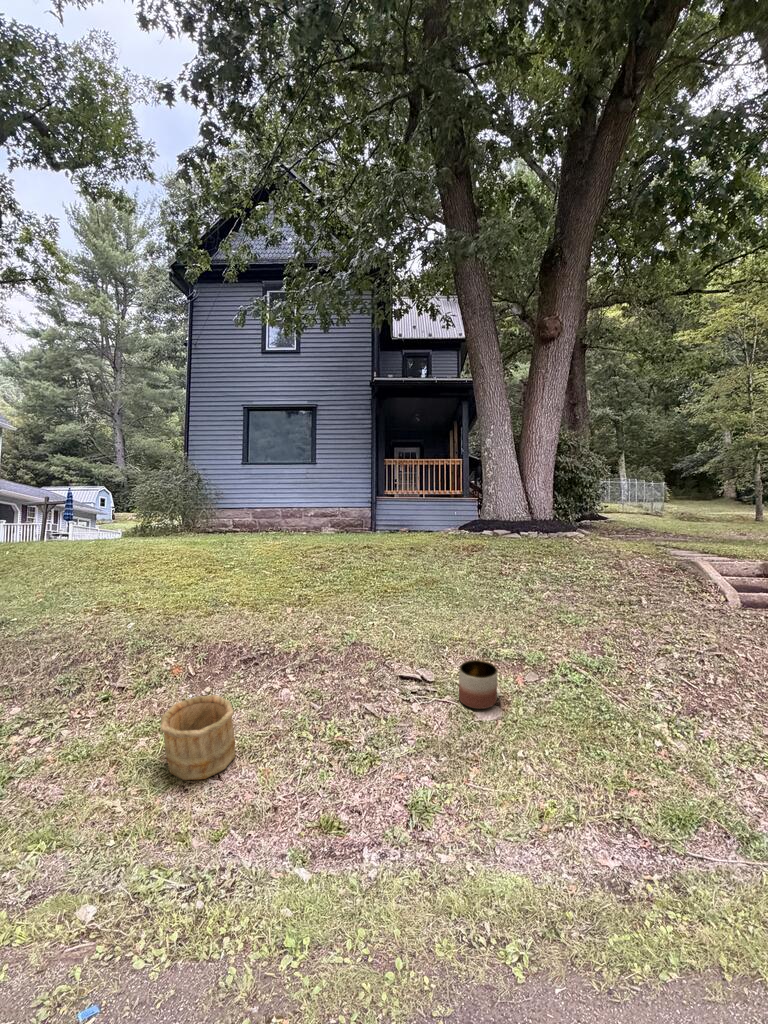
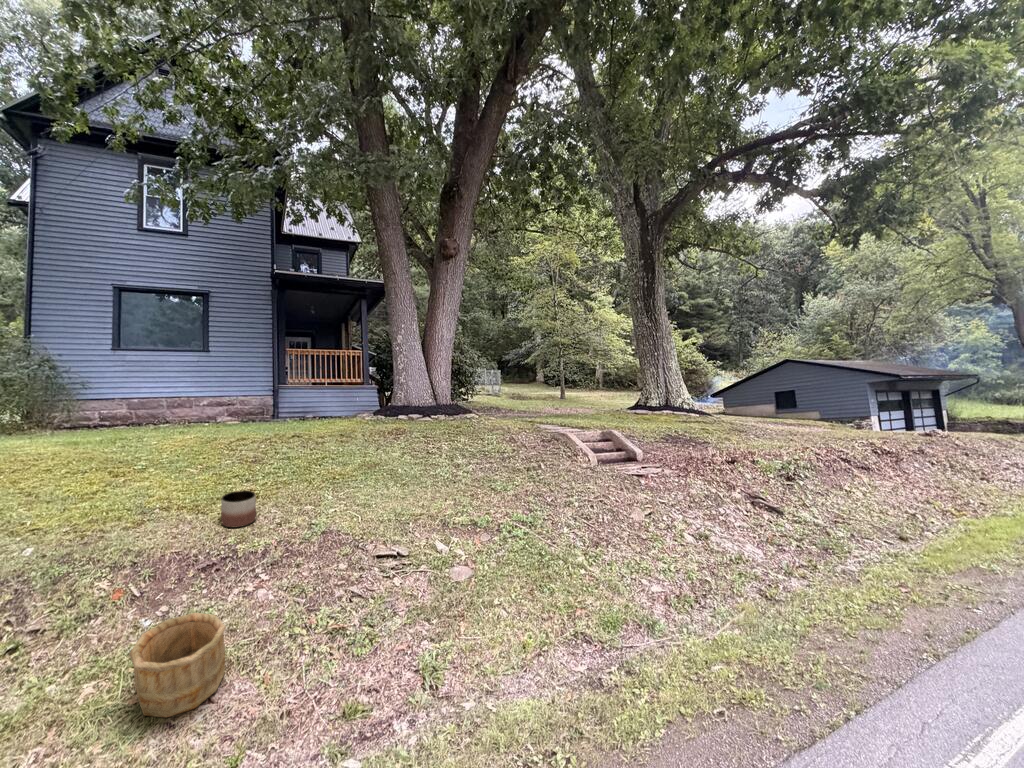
planter: present [459,660,498,709] -> present [221,491,256,528]

